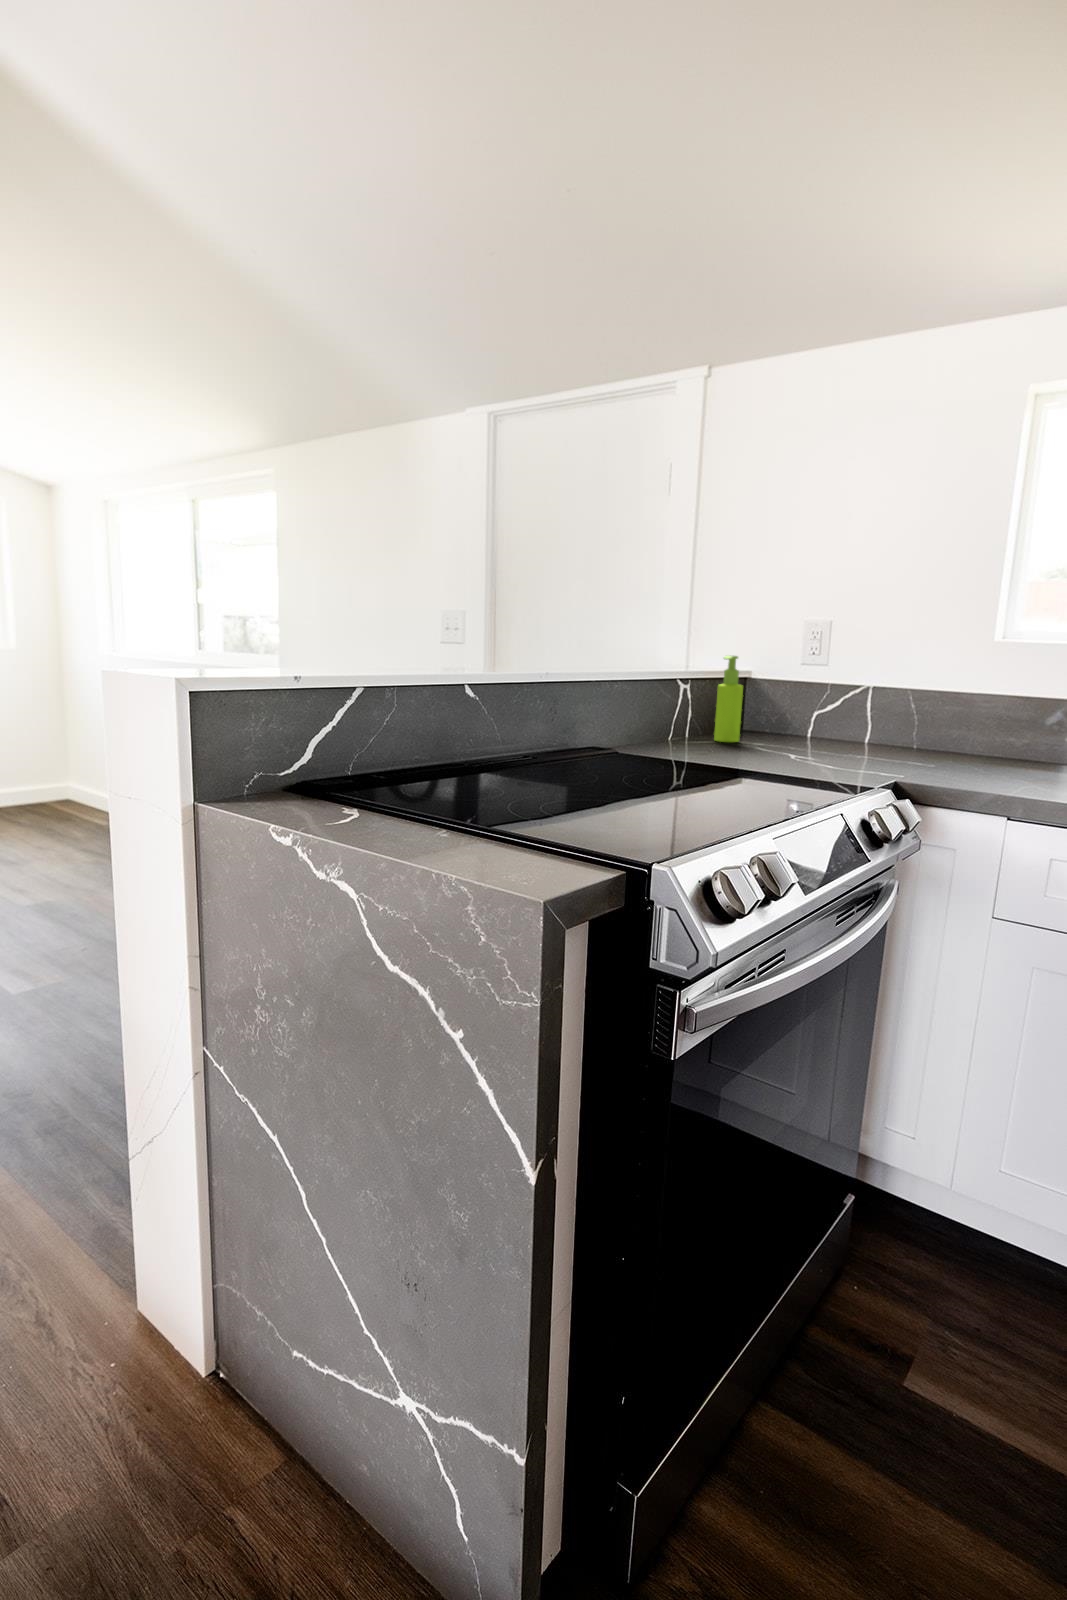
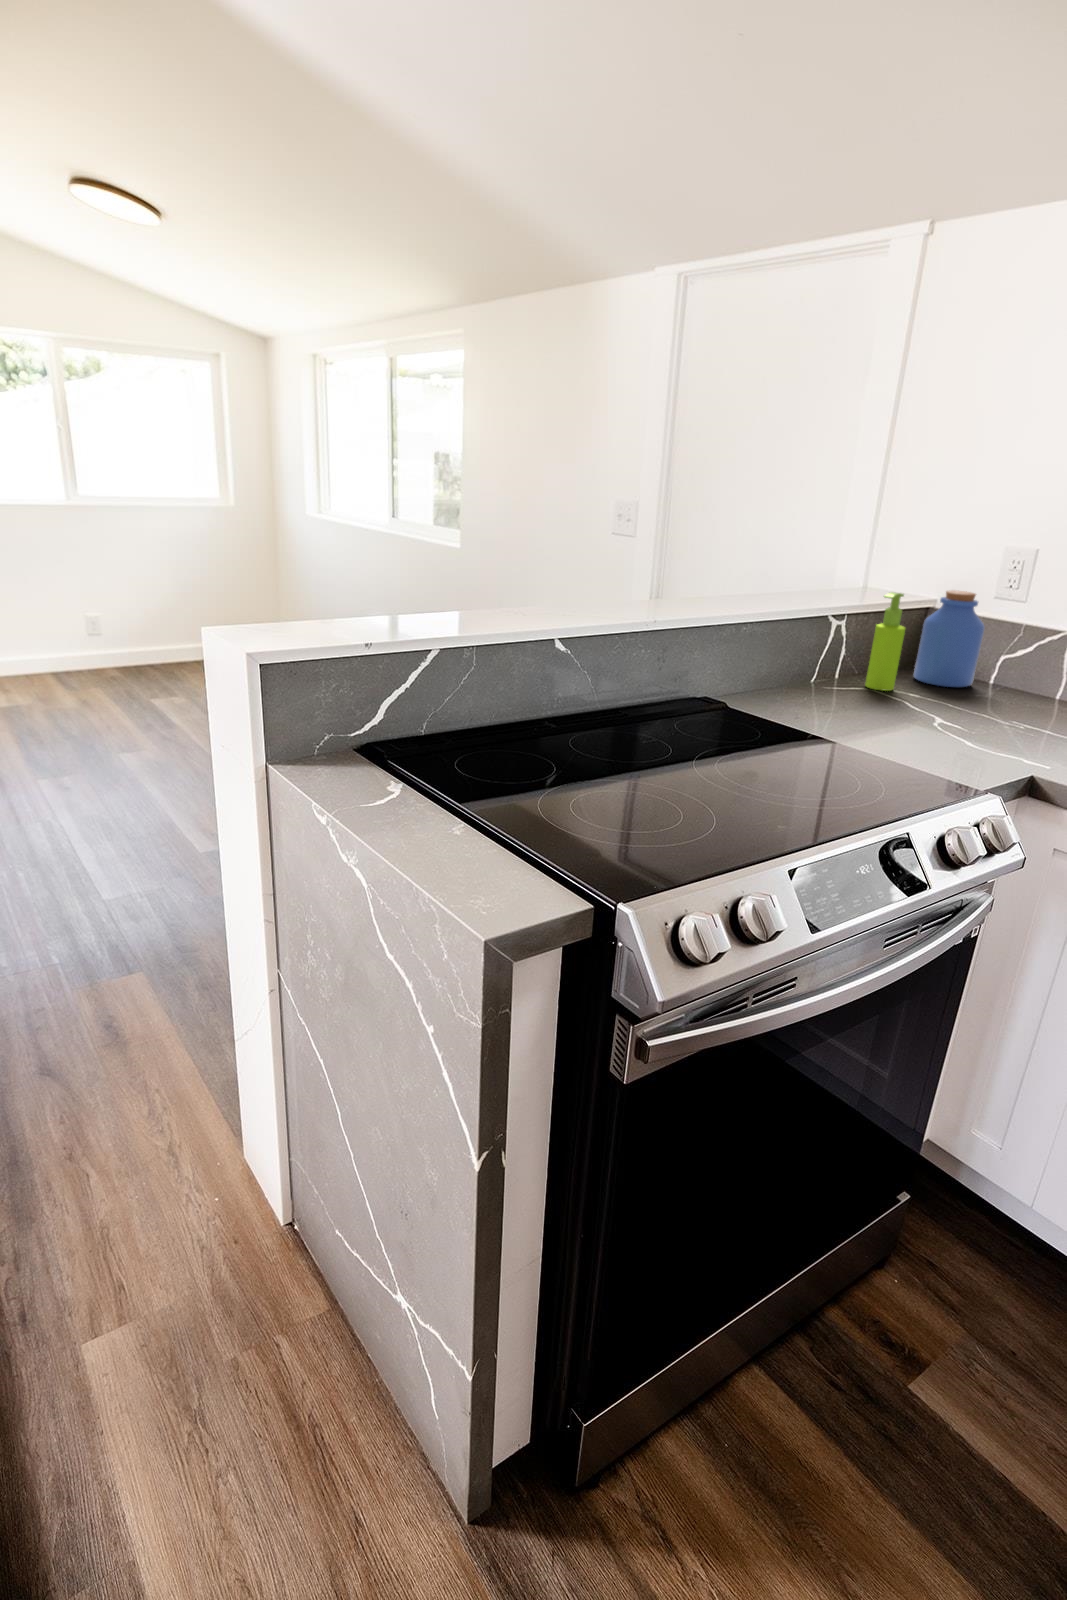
jar: none [746,657,801,739] -> present [914,590,985,687]

